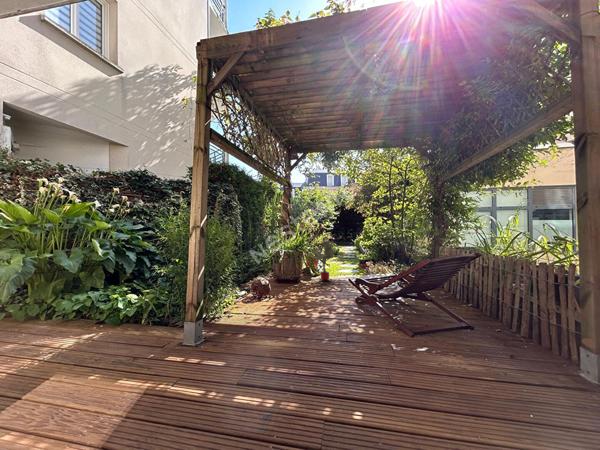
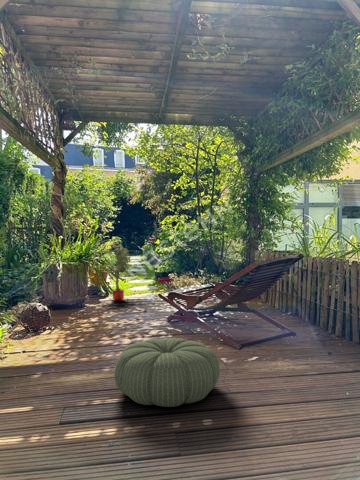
pouf: none [282,322,381,396] -> present [114,338,220,407]

